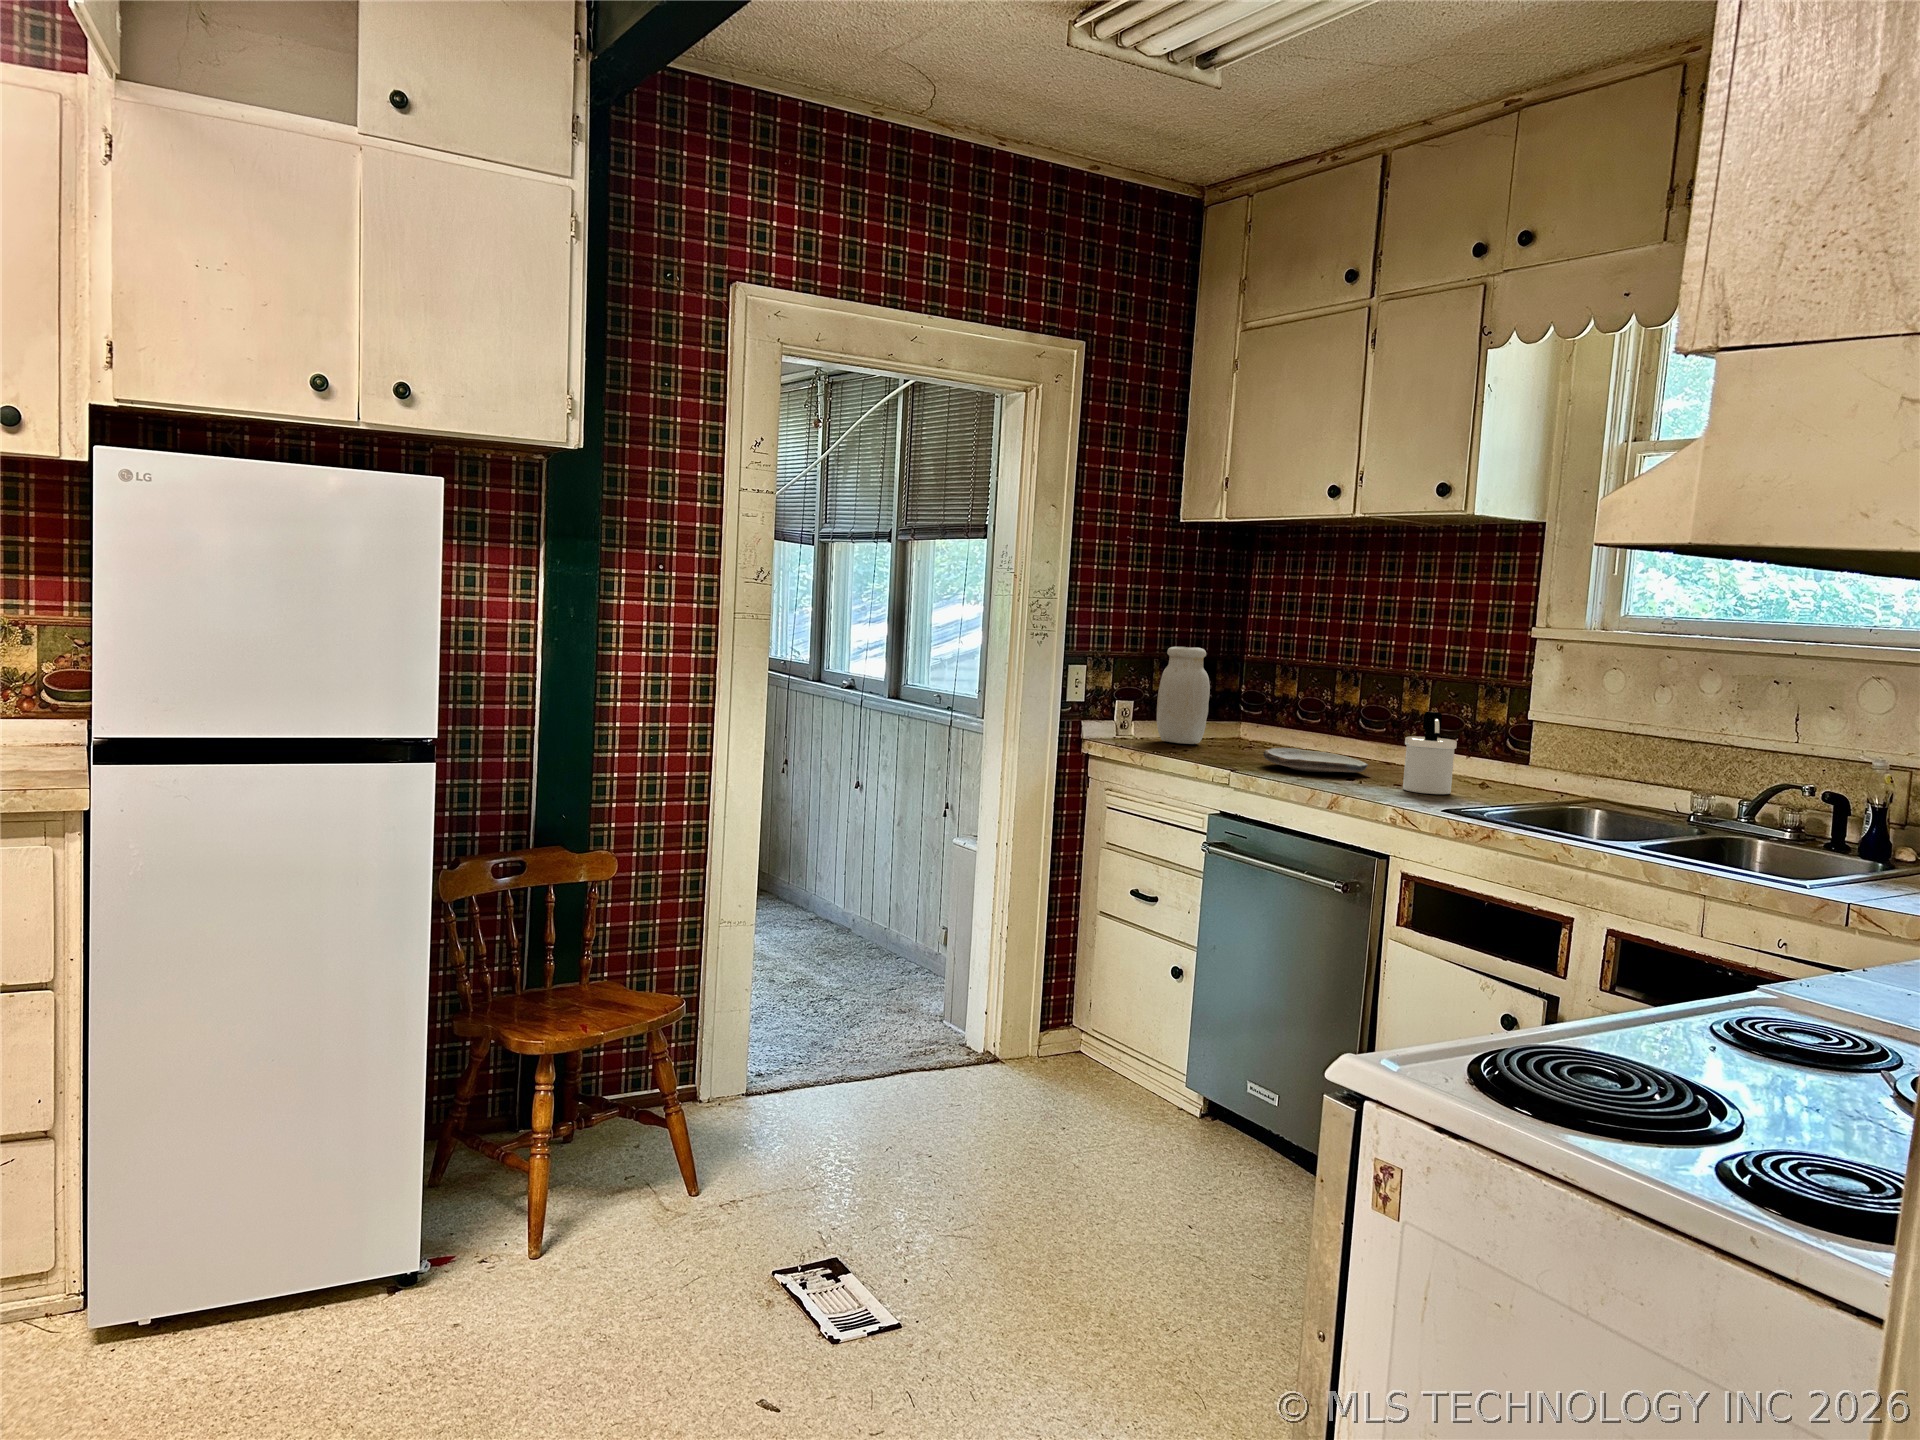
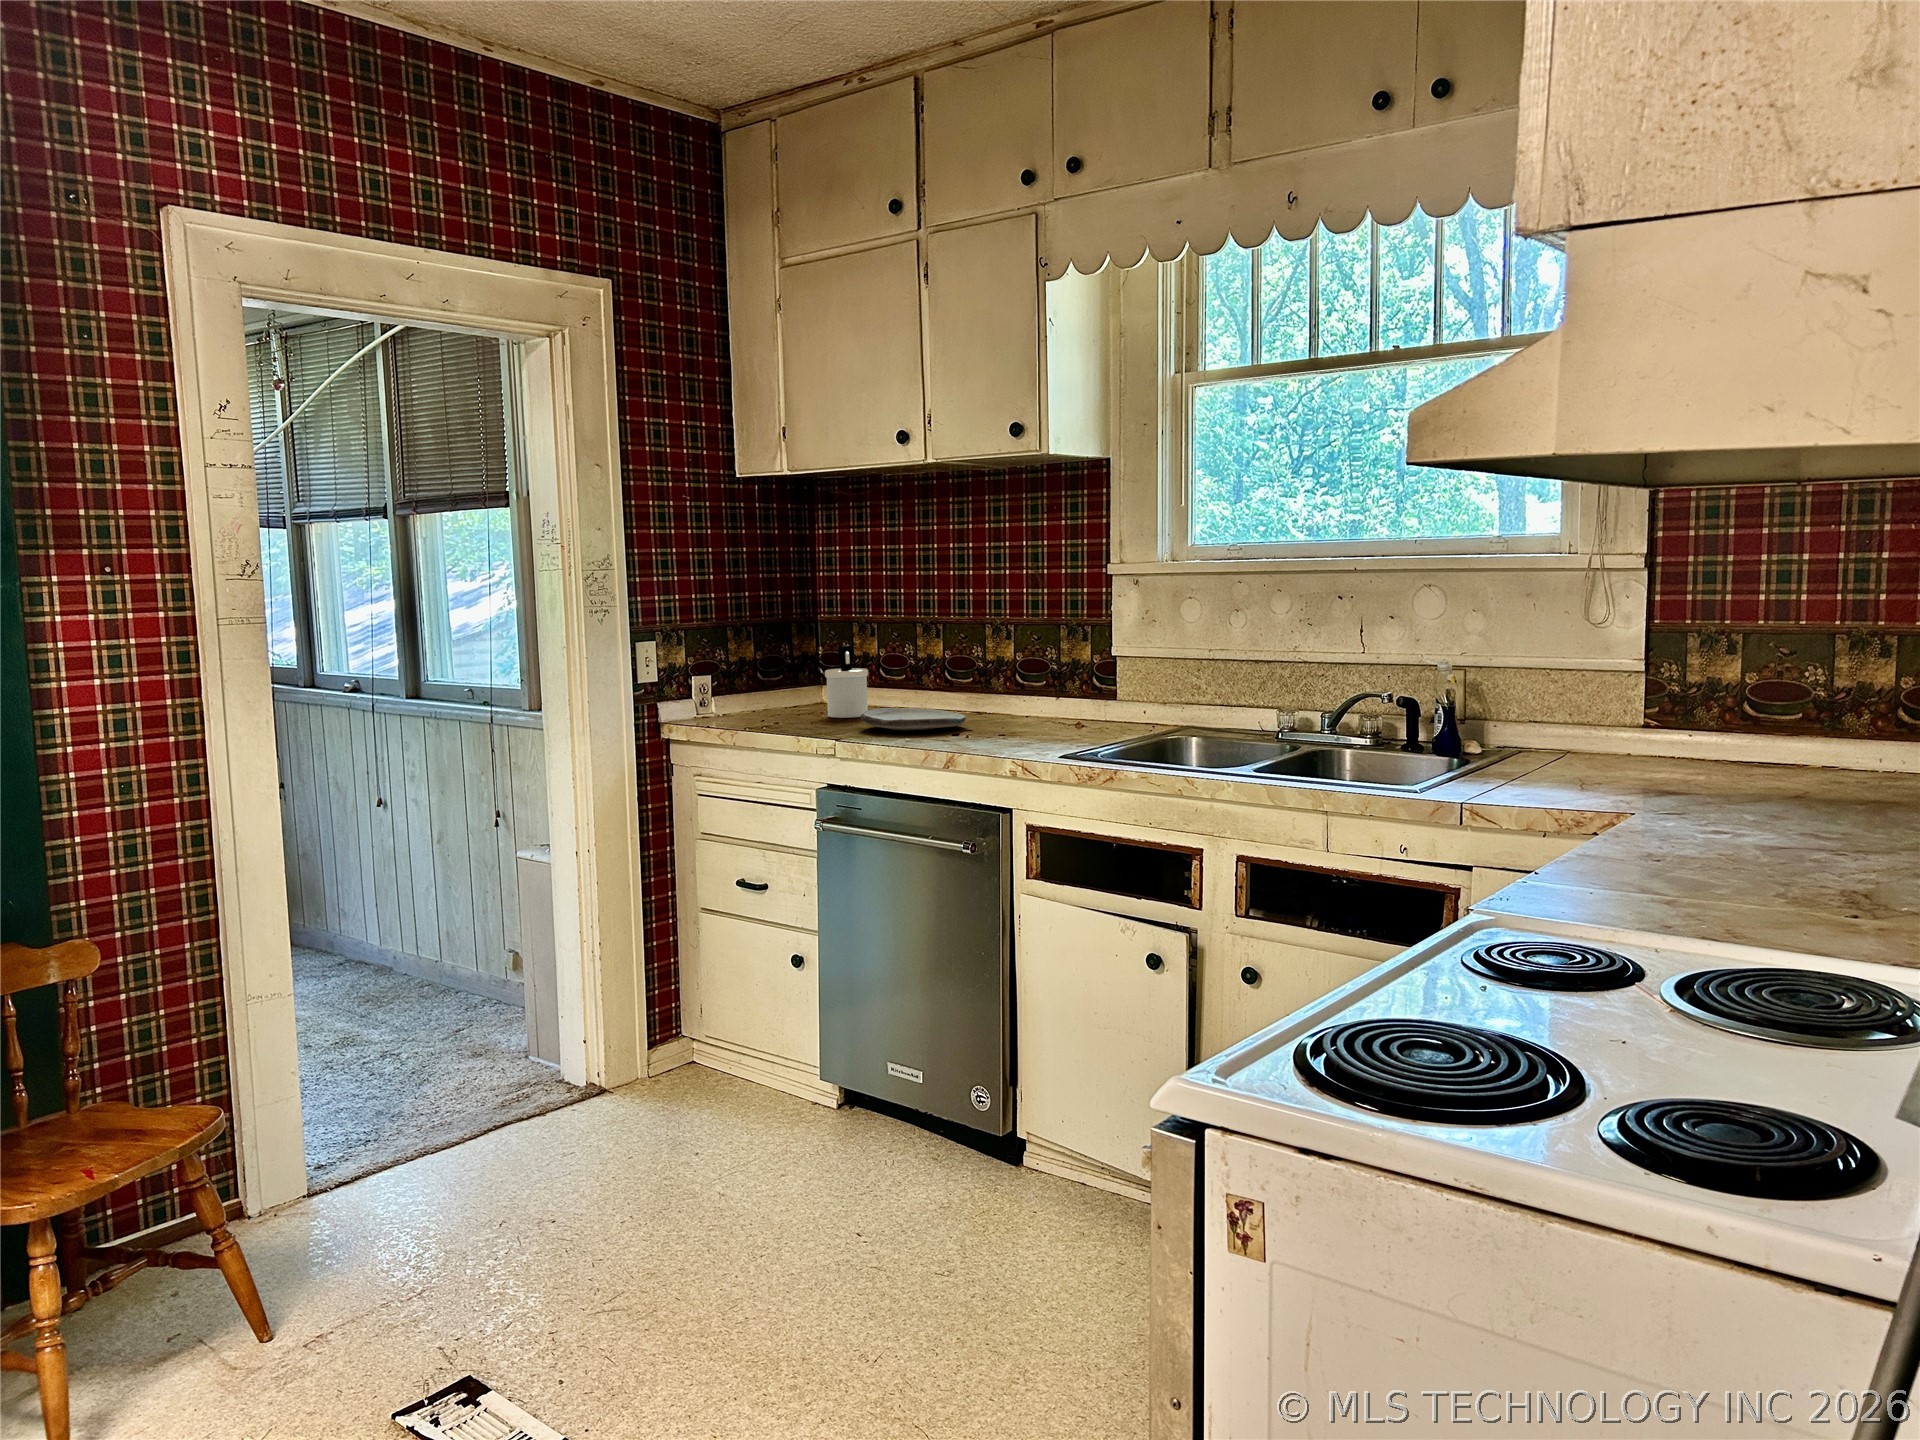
jar: present [1157,647,1210,744] -> none [735,612,790,715]
soap dispenser: present [1403,712,1457,794] -> present [825,646,868,718]

